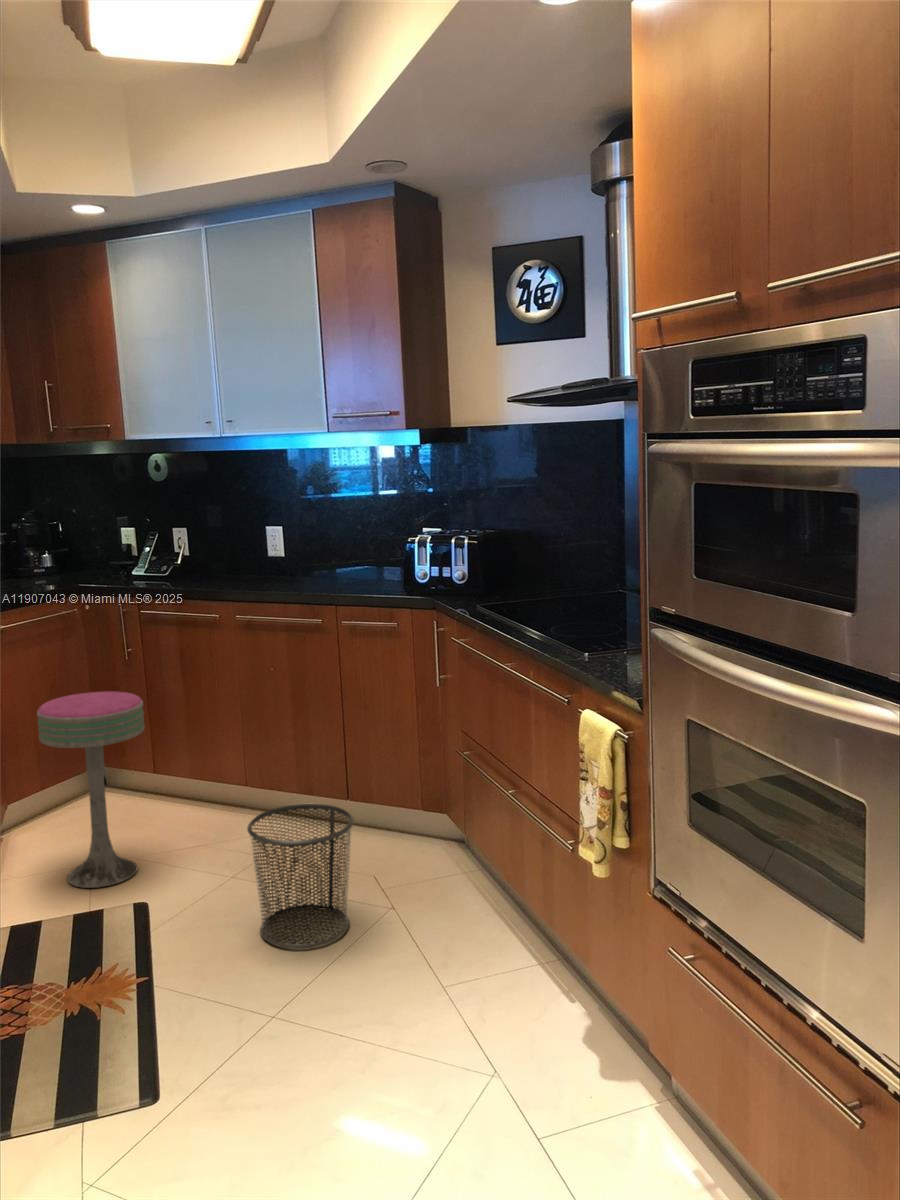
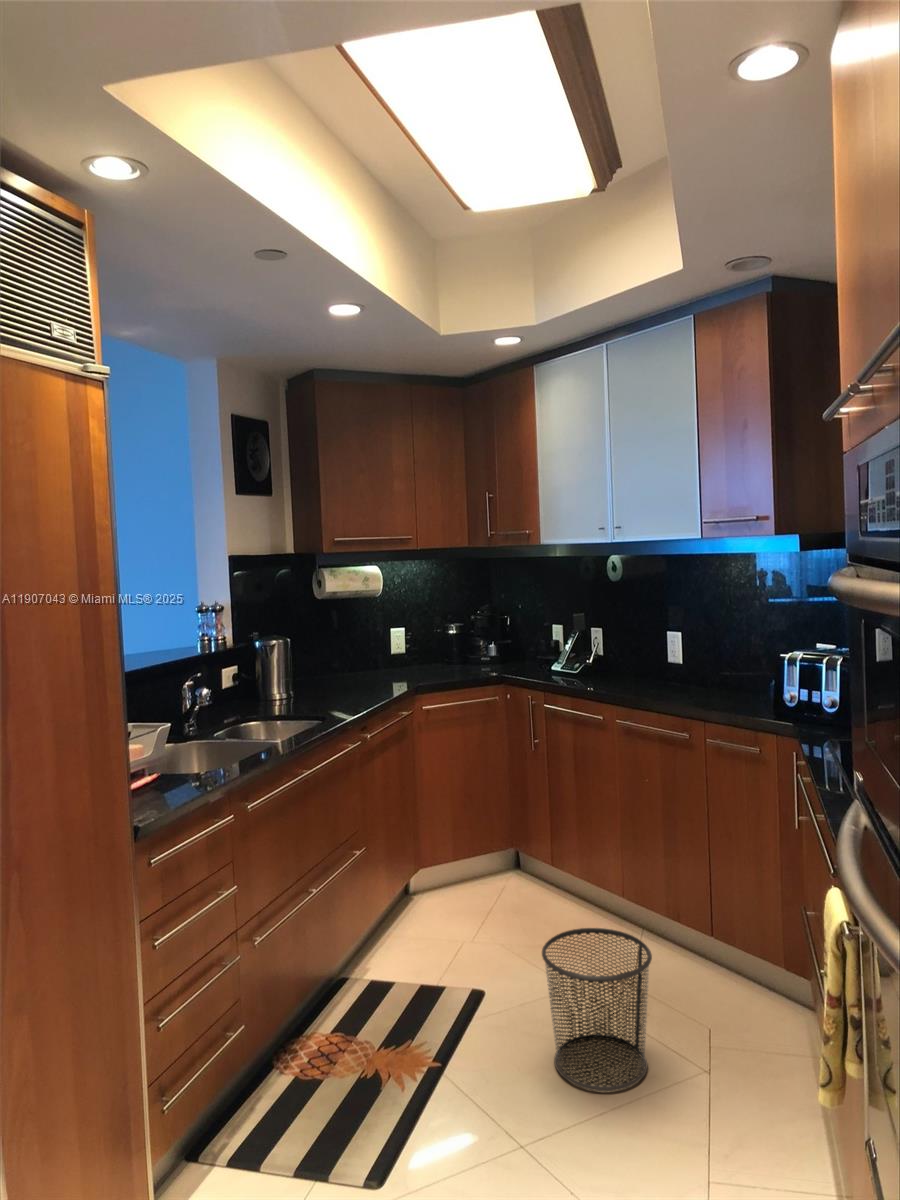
bar stool: present [37,691,145,888] -> none [422,778,510,958]

